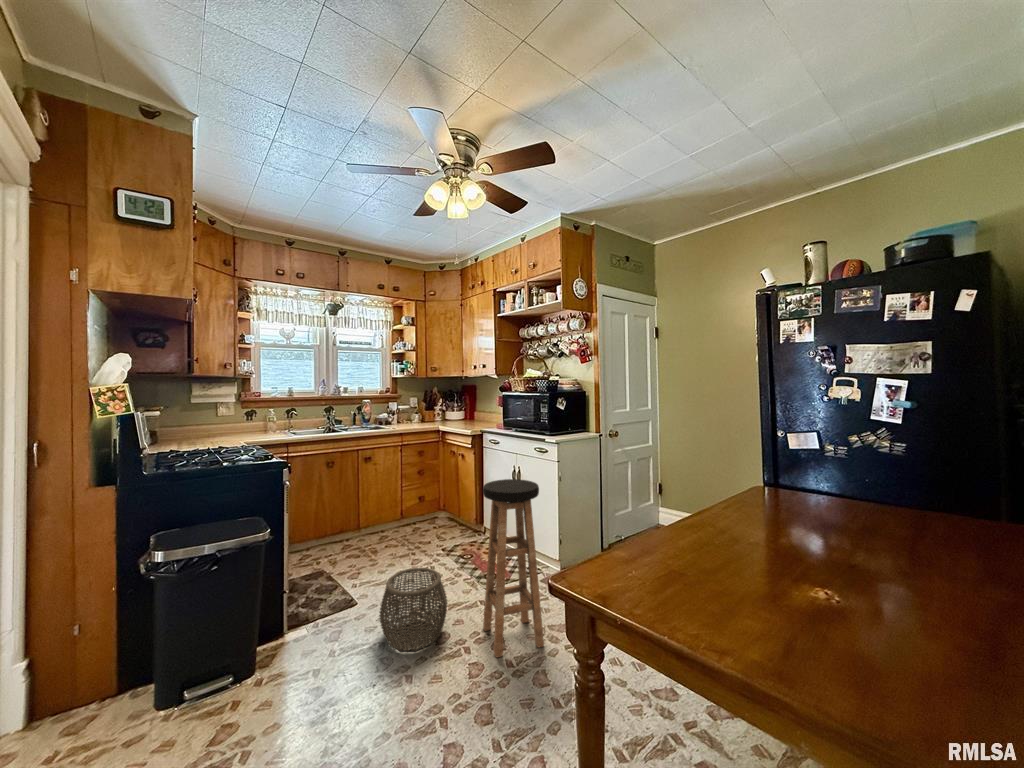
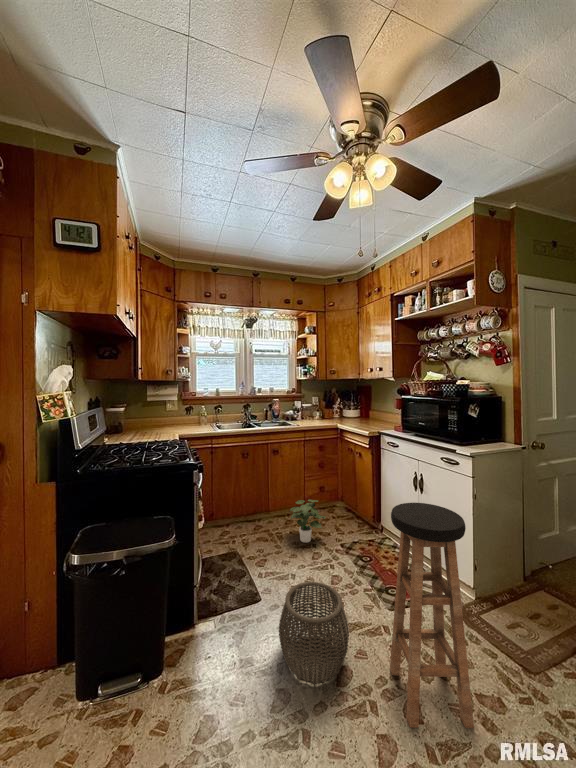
potted plant: none [385,506,427,552] -> present [289,499,326,543]

